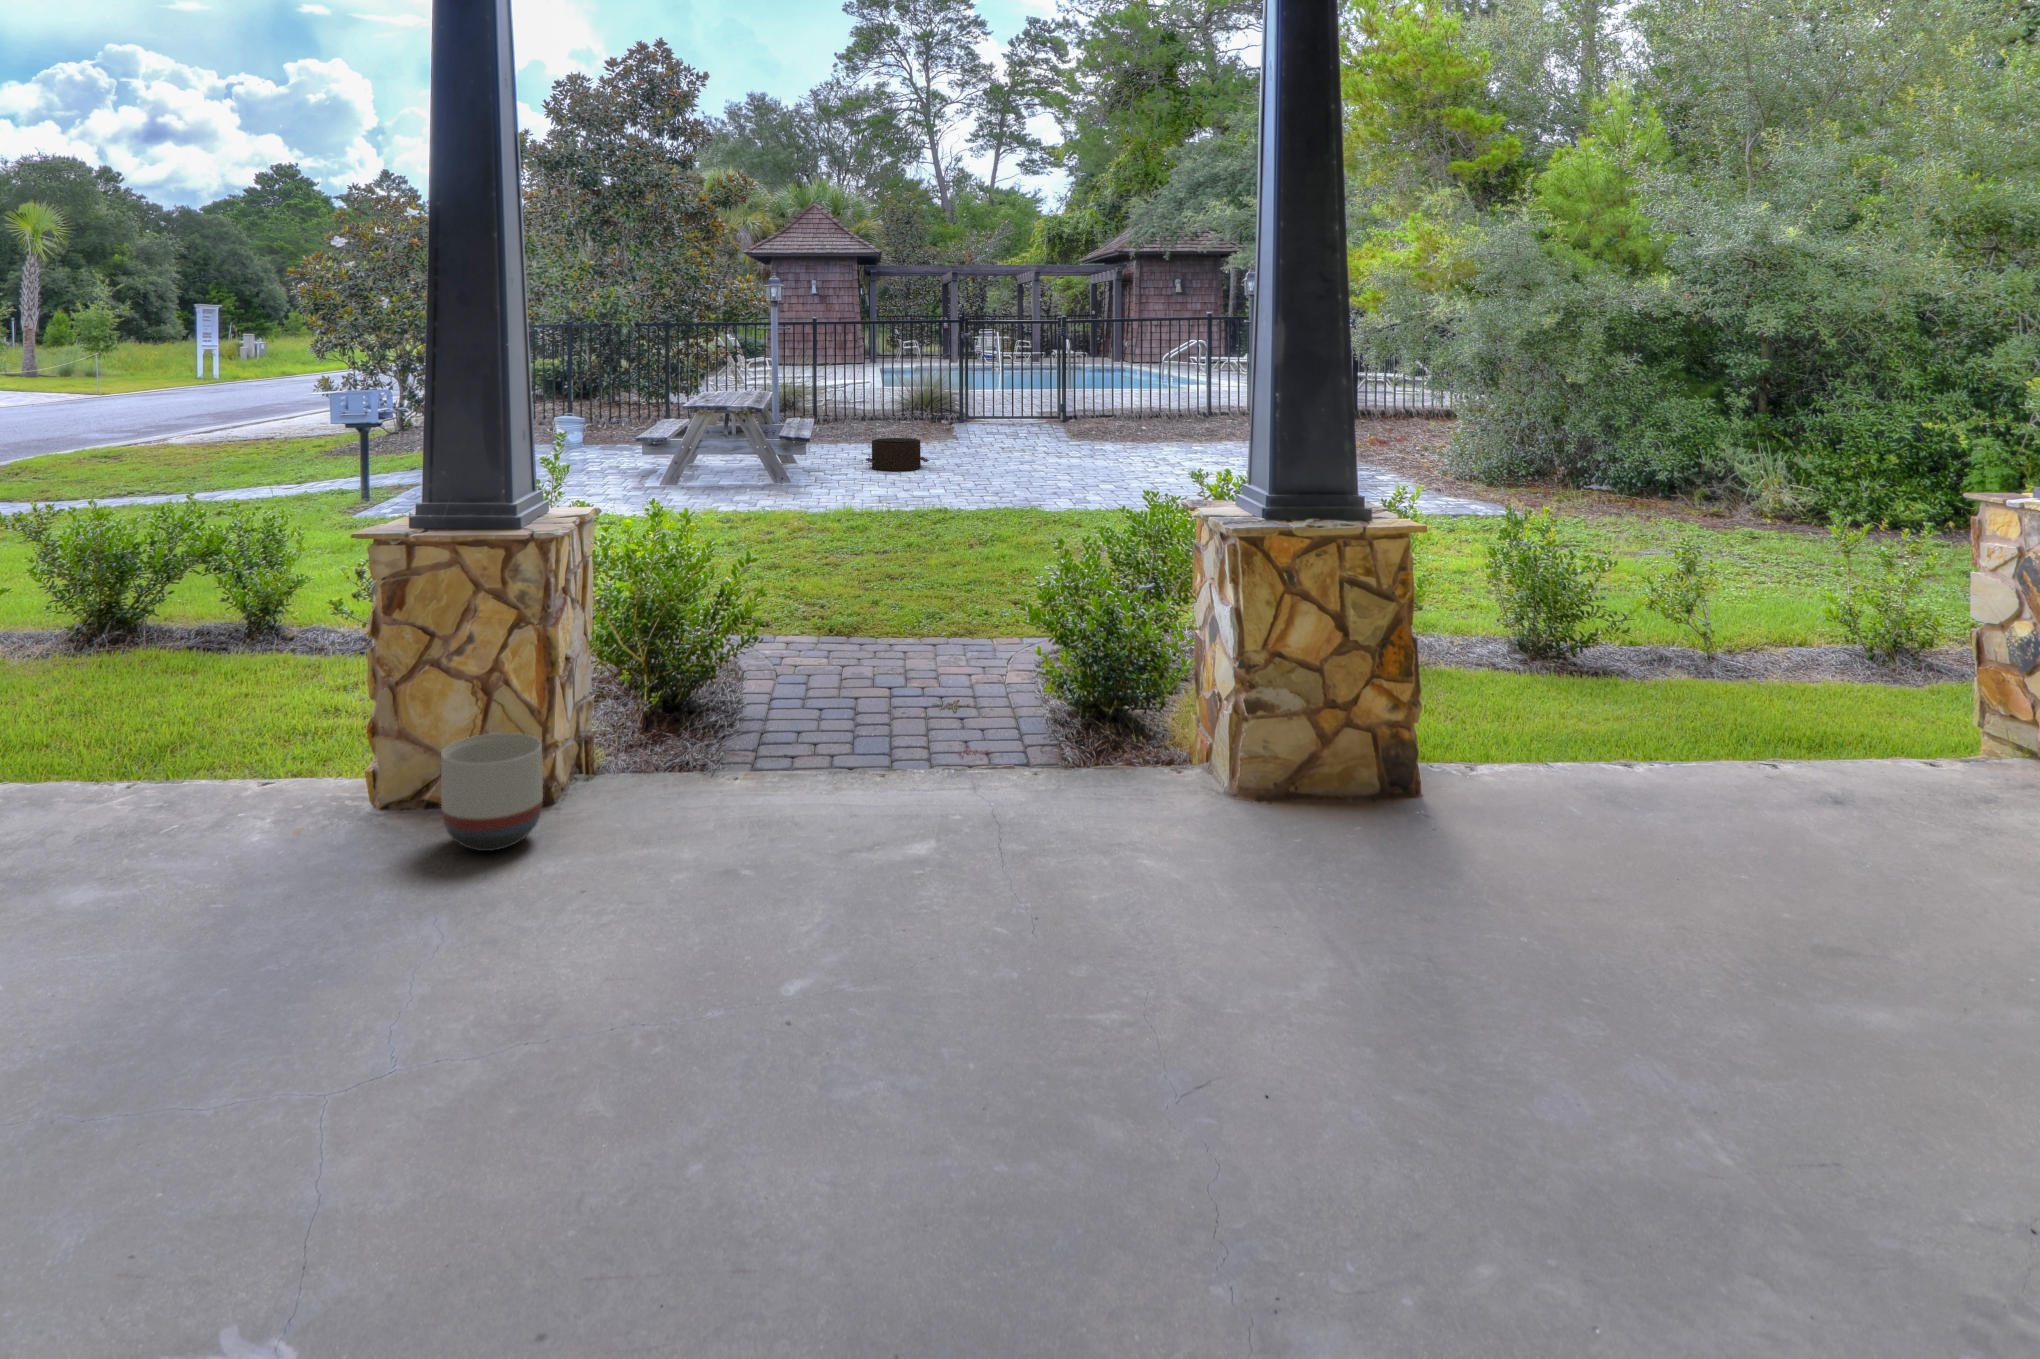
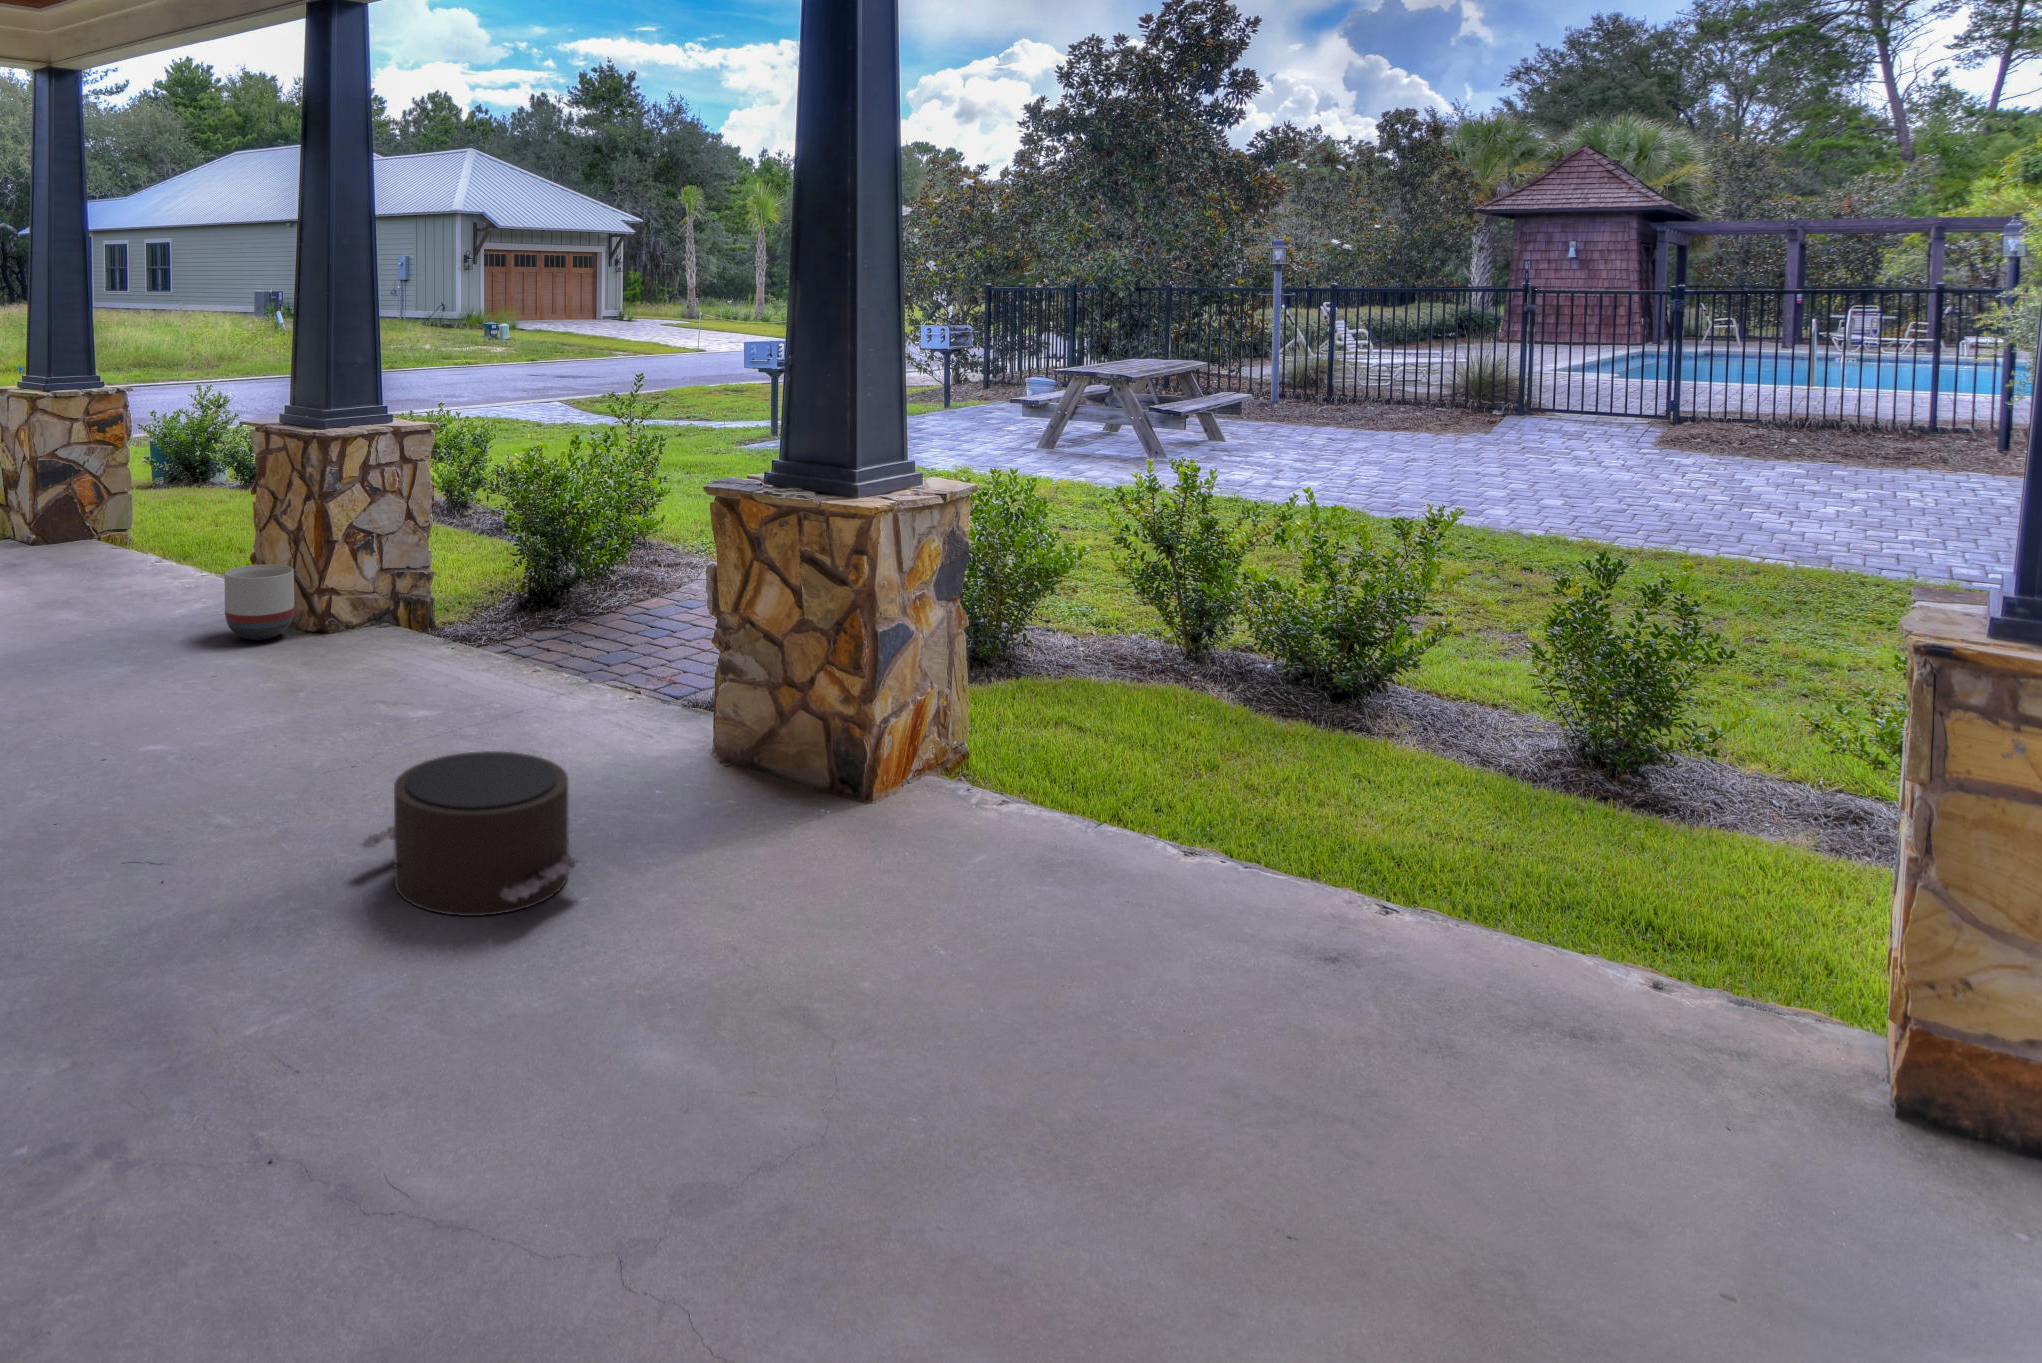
pouf: present [866,438,929,471] -> present [360,751,577,916]

